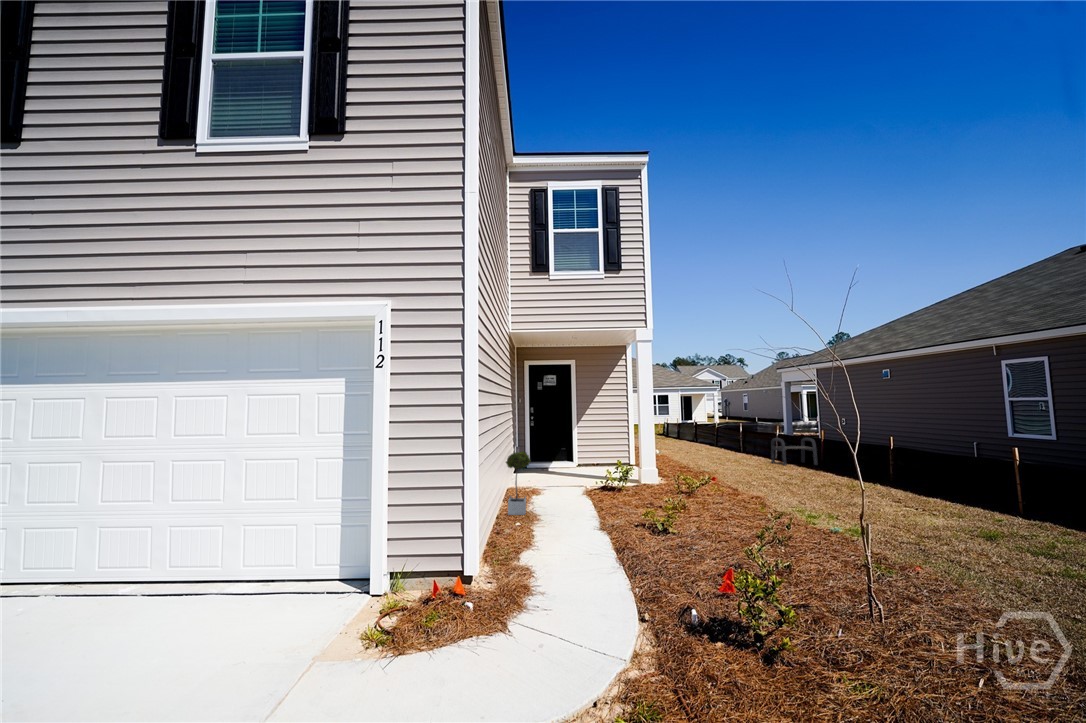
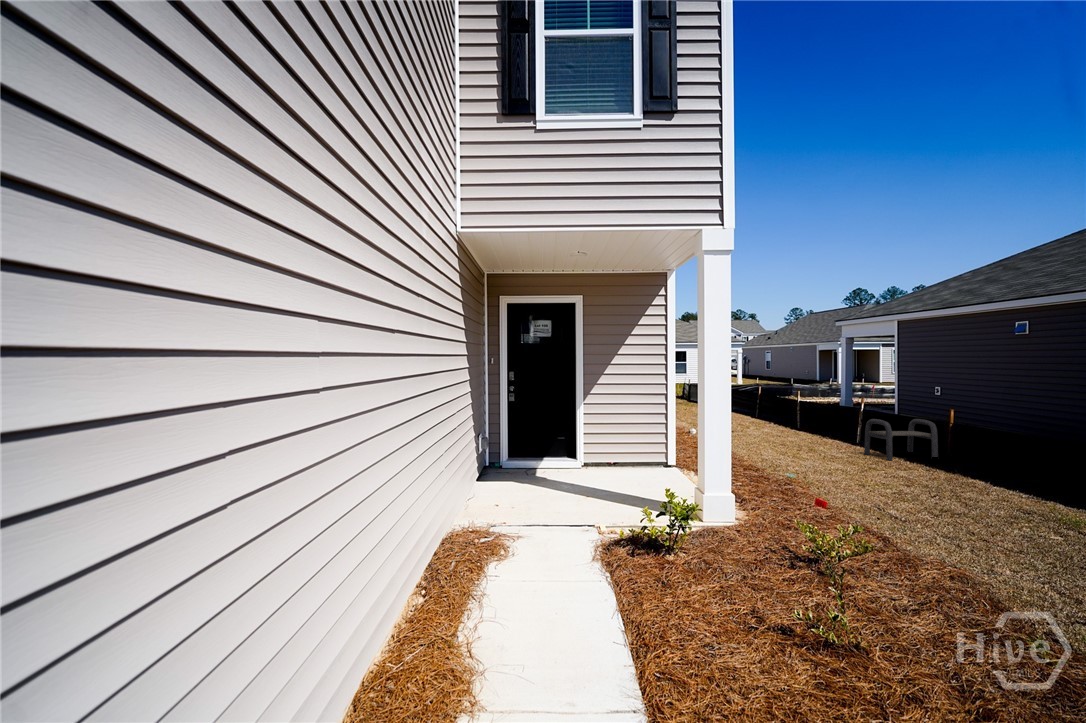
potted tree: present [506,451,531,515] -> none [408,495,472,651]

